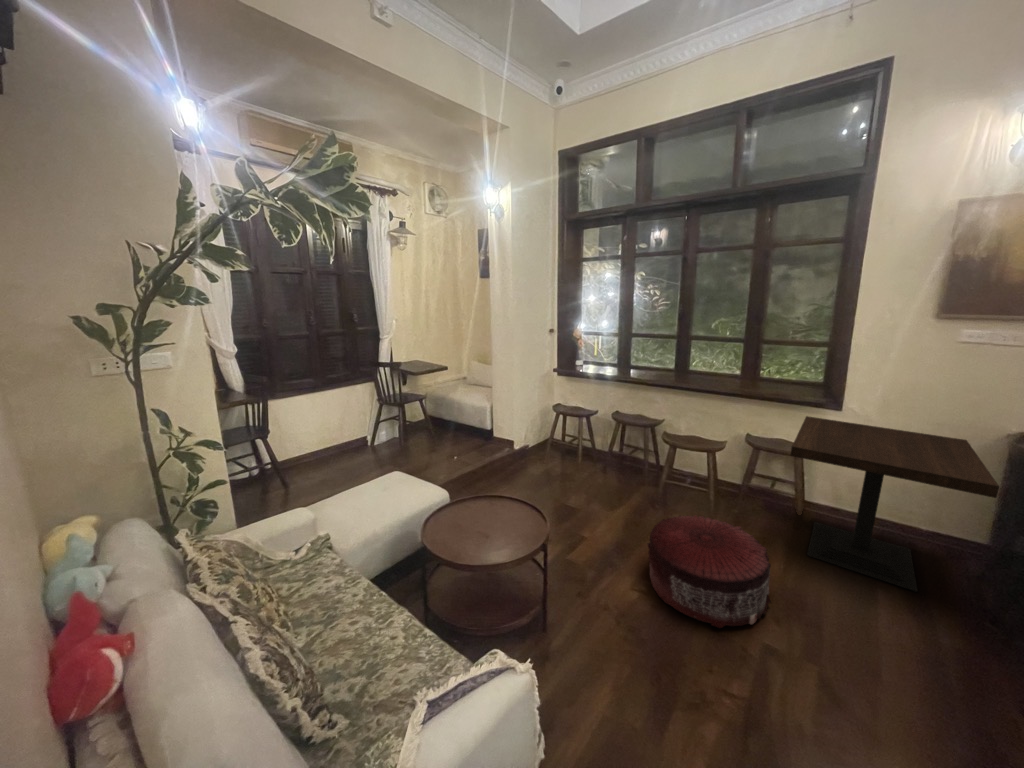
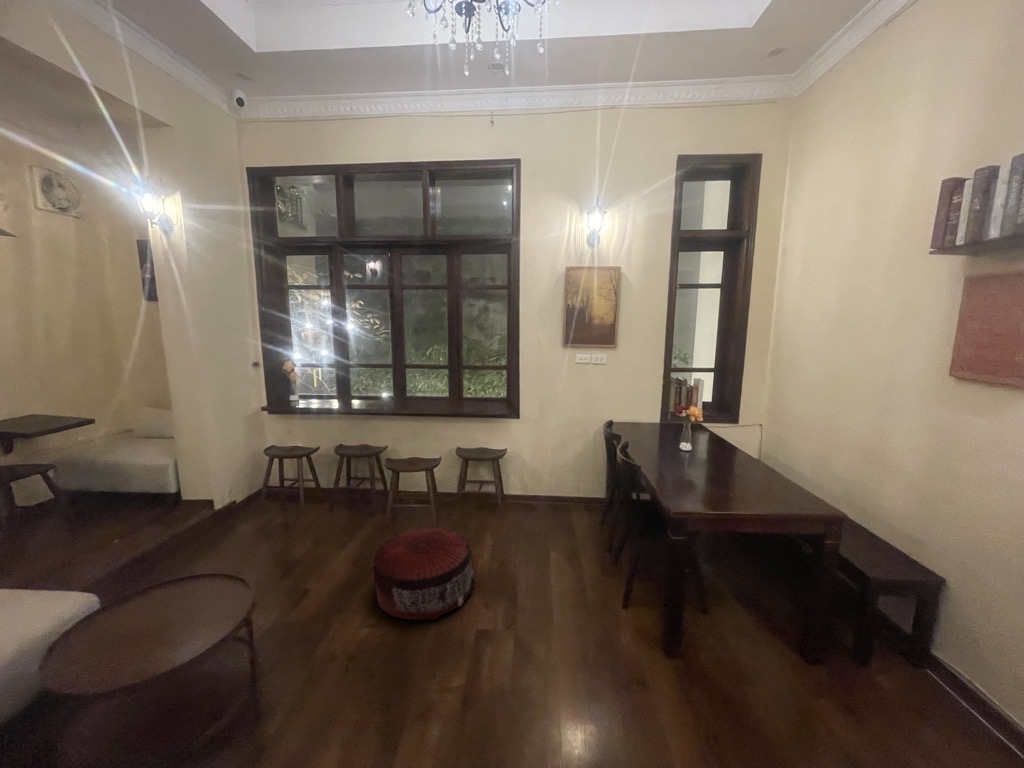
side table: present [791,416,999,592] -> none [481,426,590,542]

